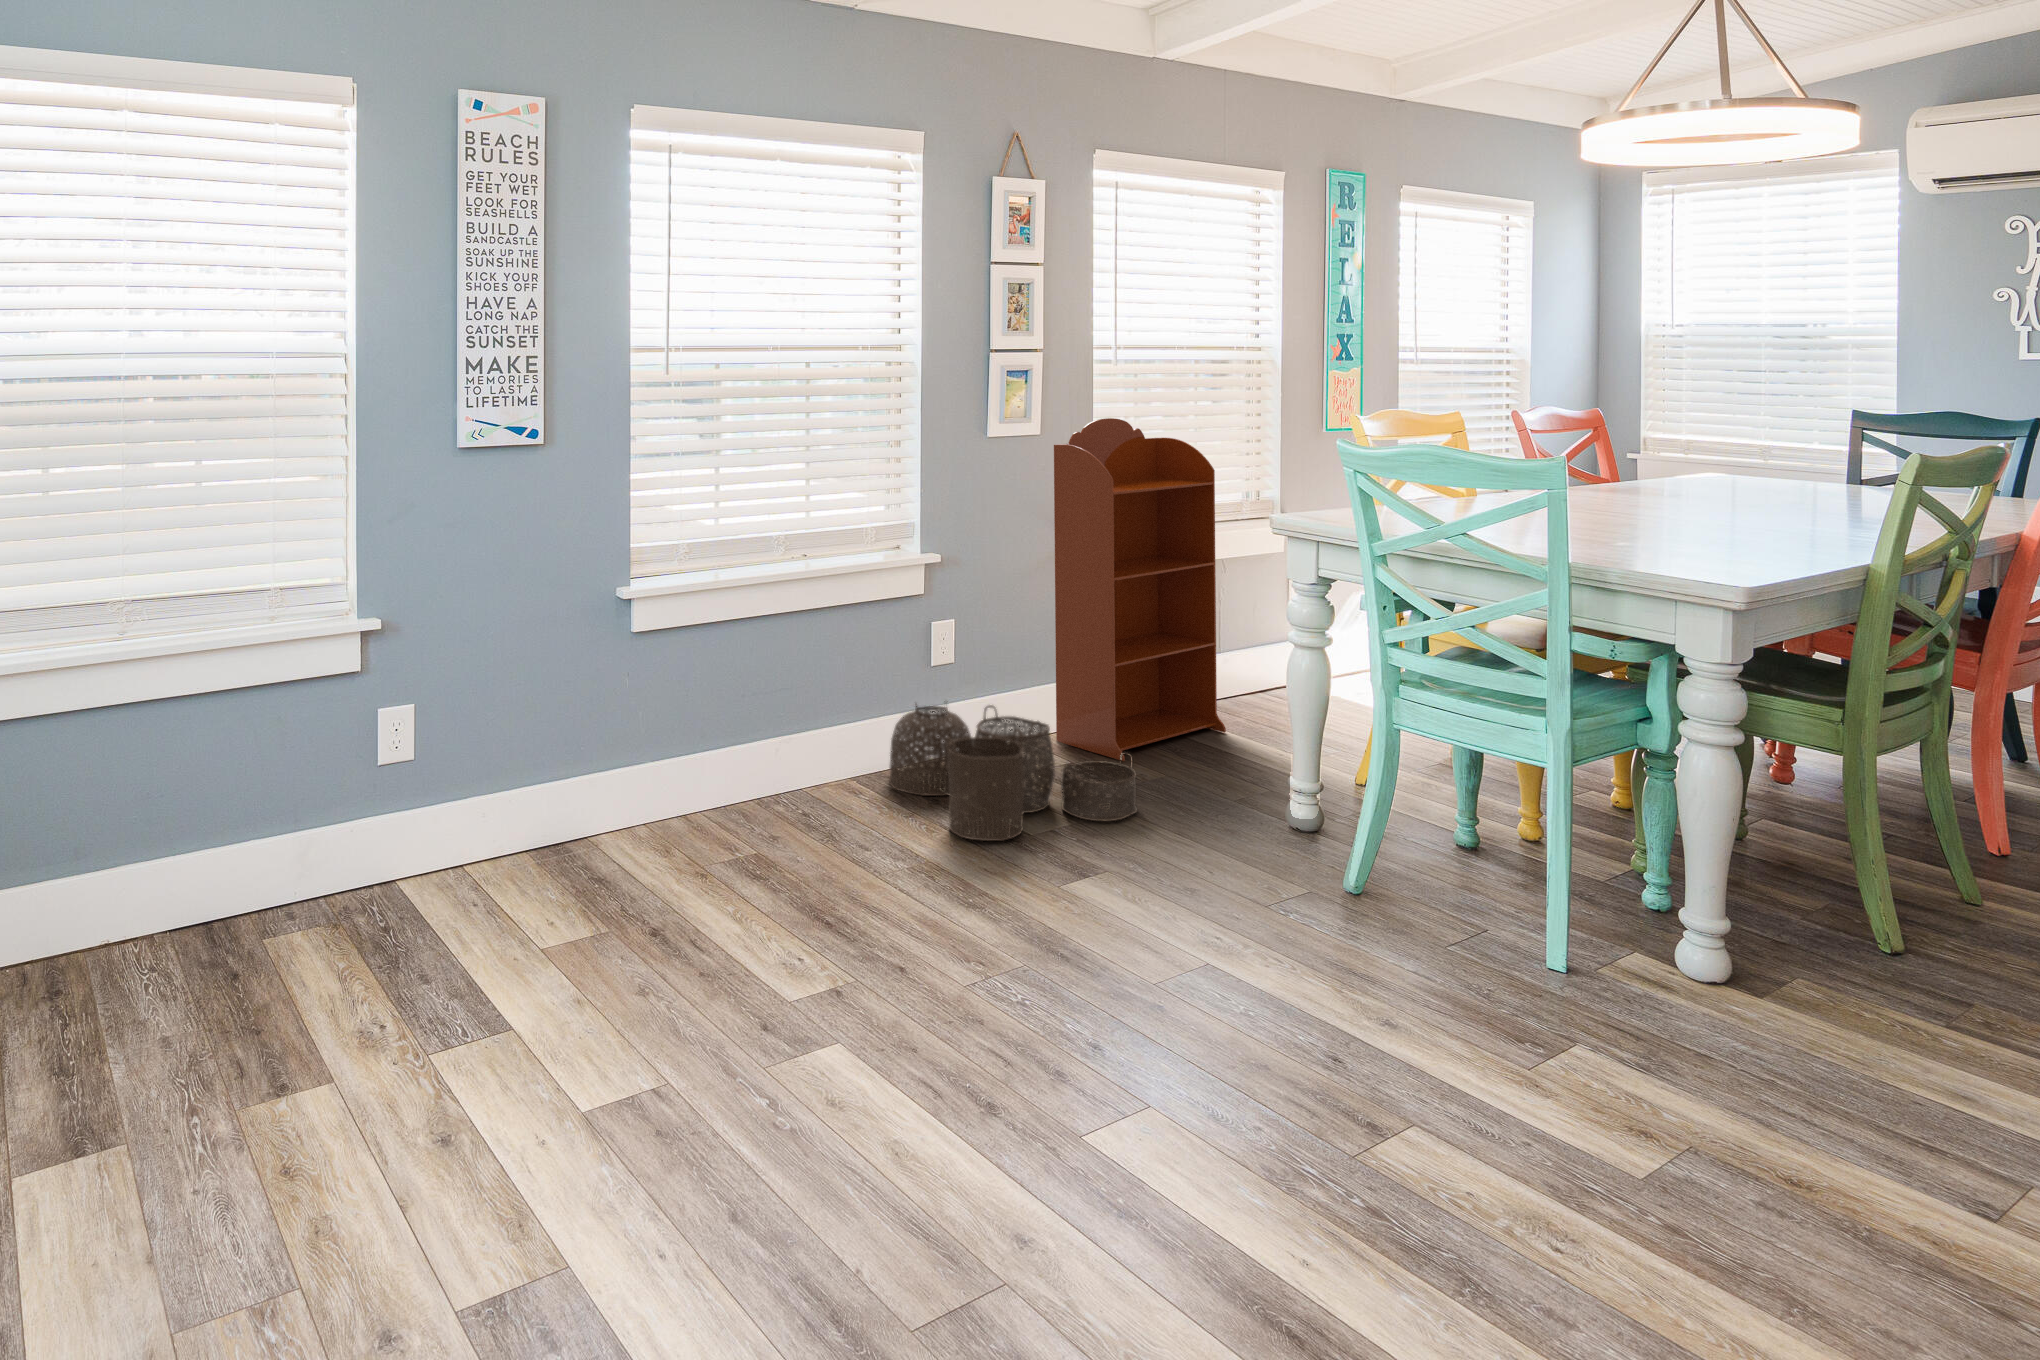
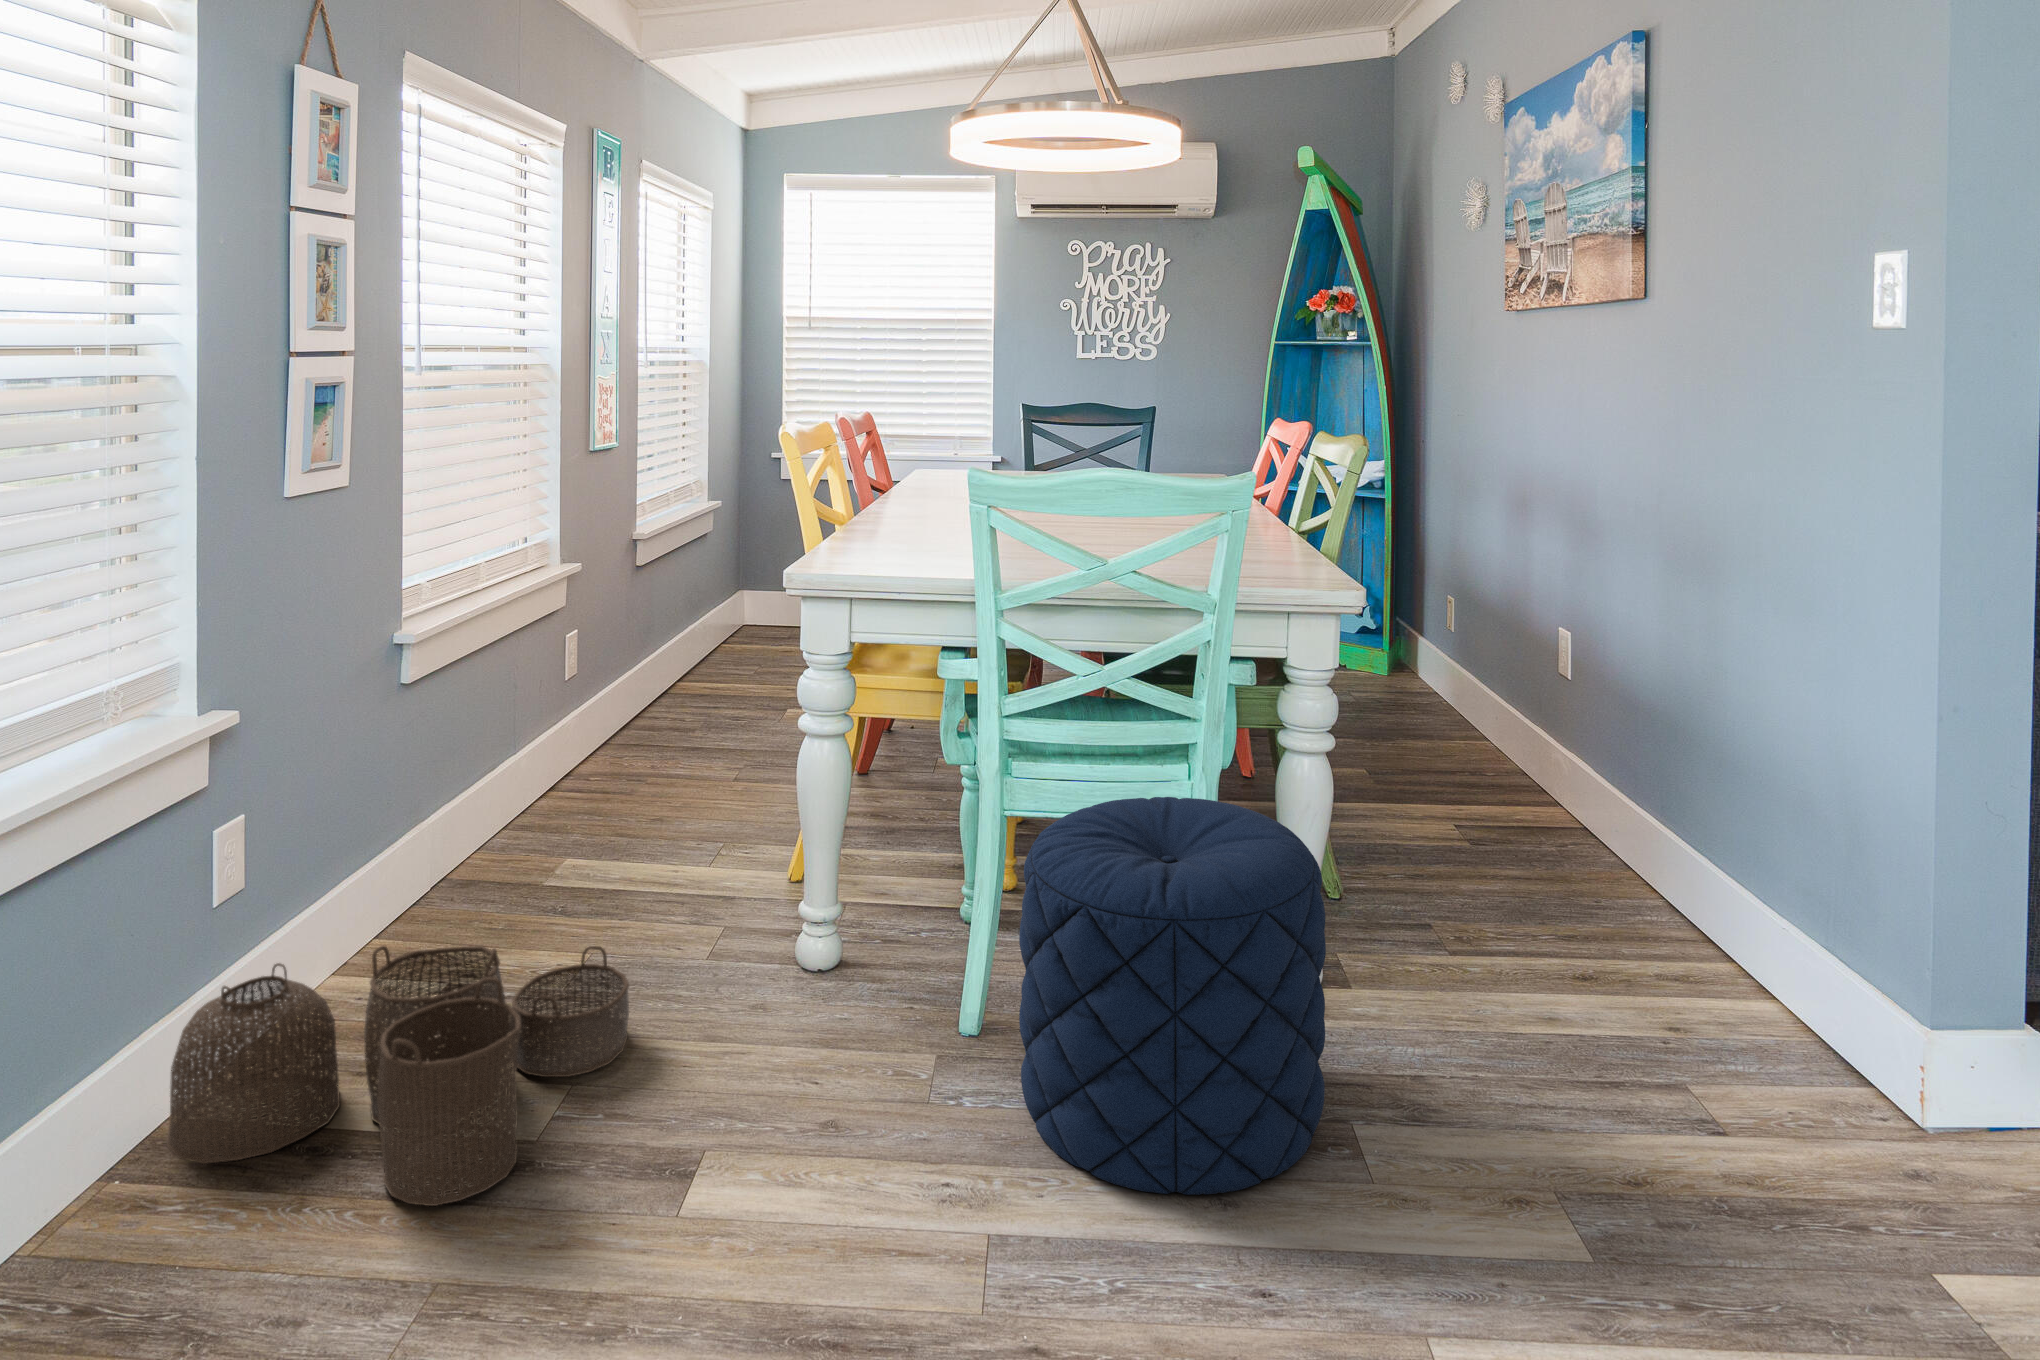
bookcase: present [1054,418,1226,761] -> none [370,451,581,955]
pouf: none [1304,725,1577,1034] -> present [1019,797,1326,1195]

